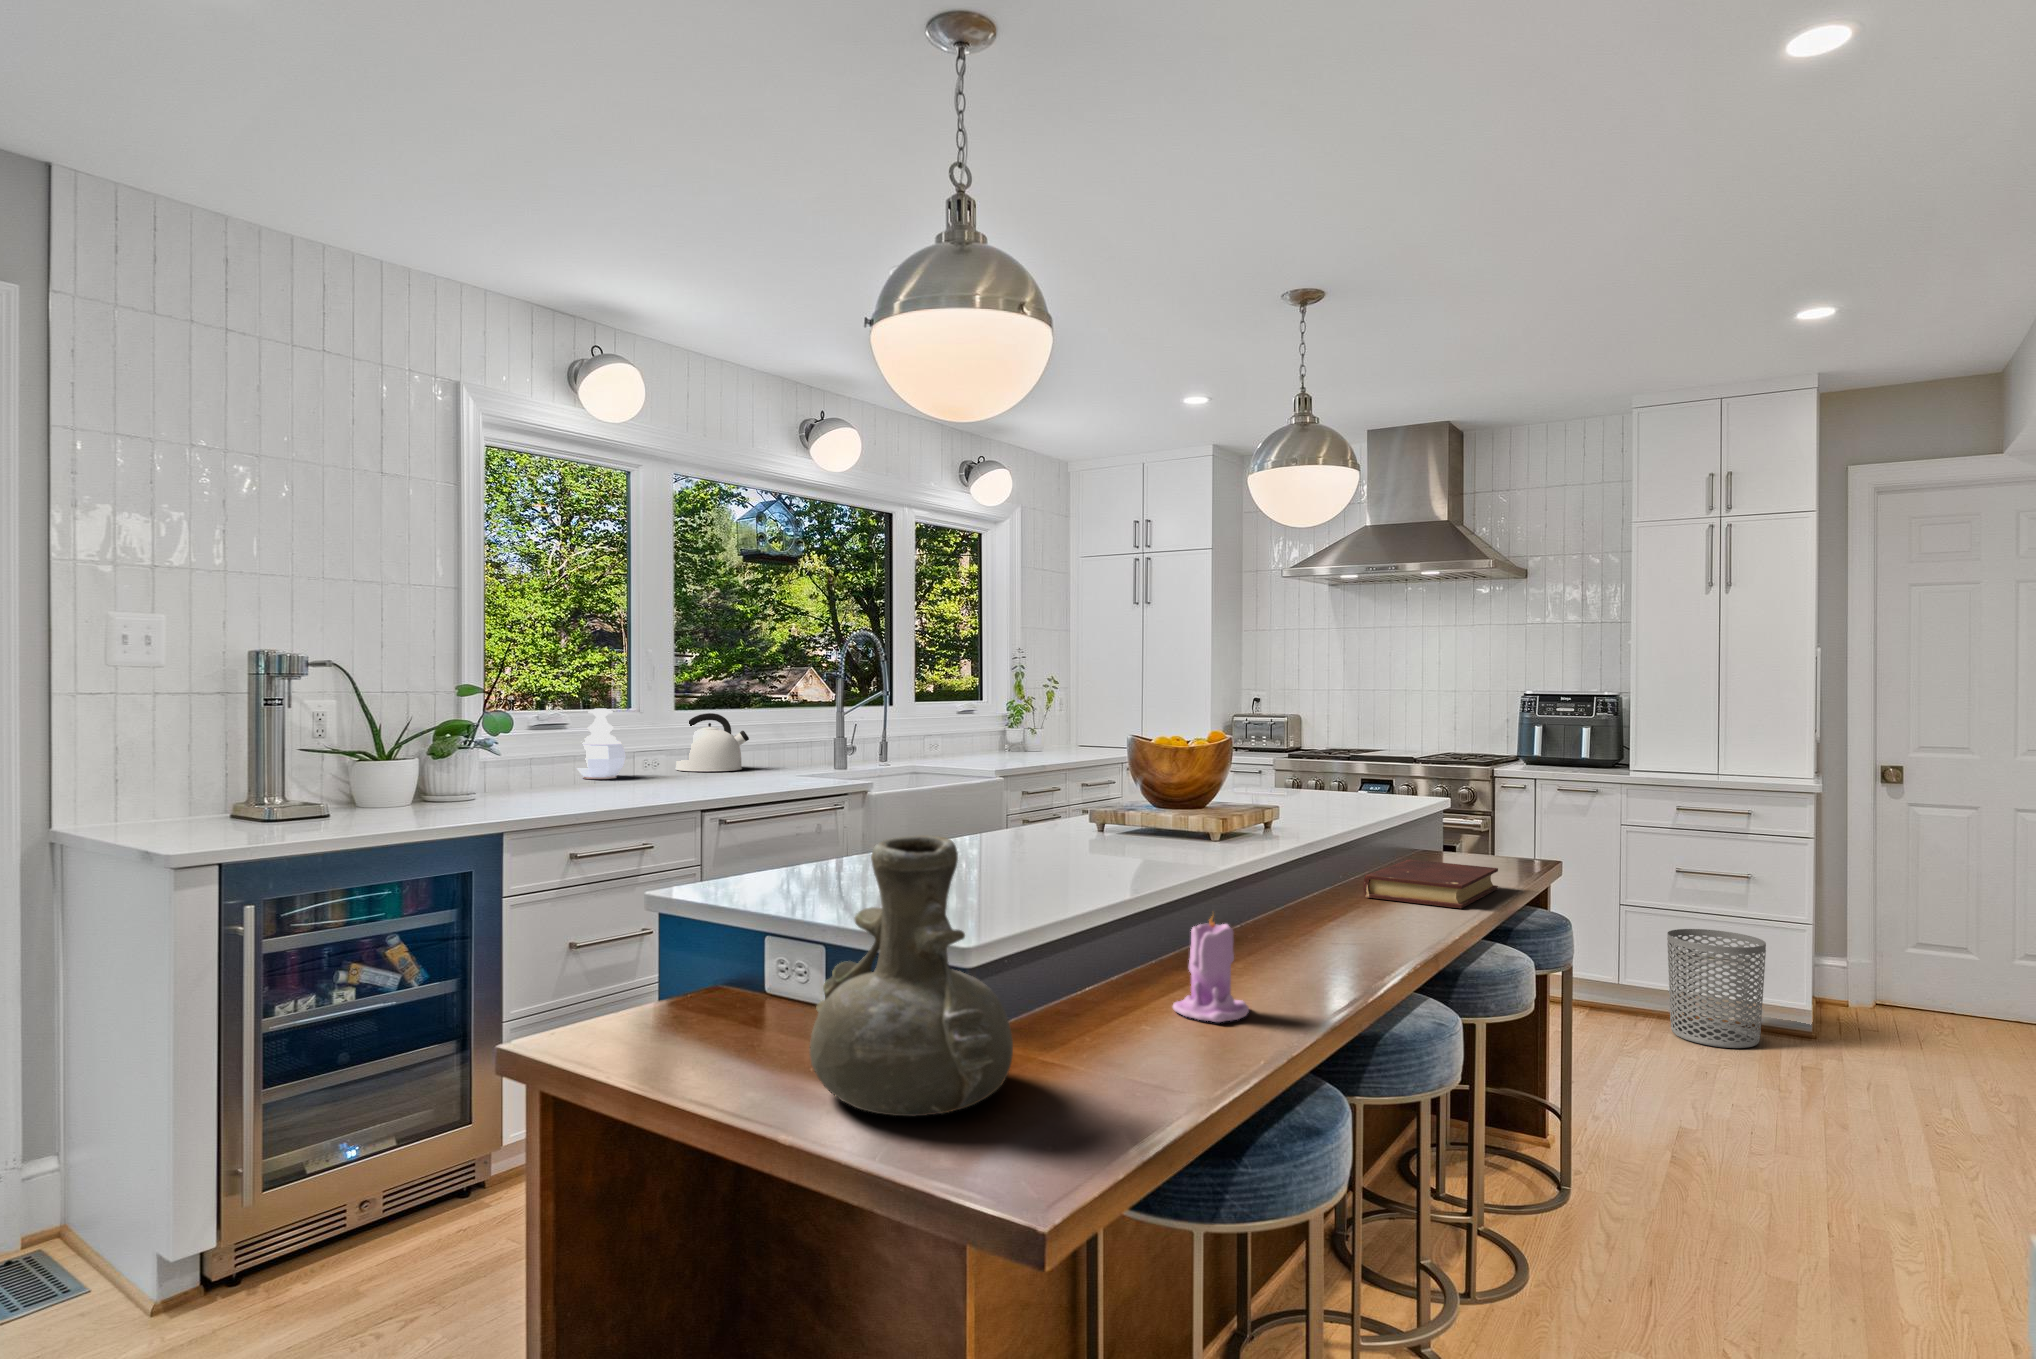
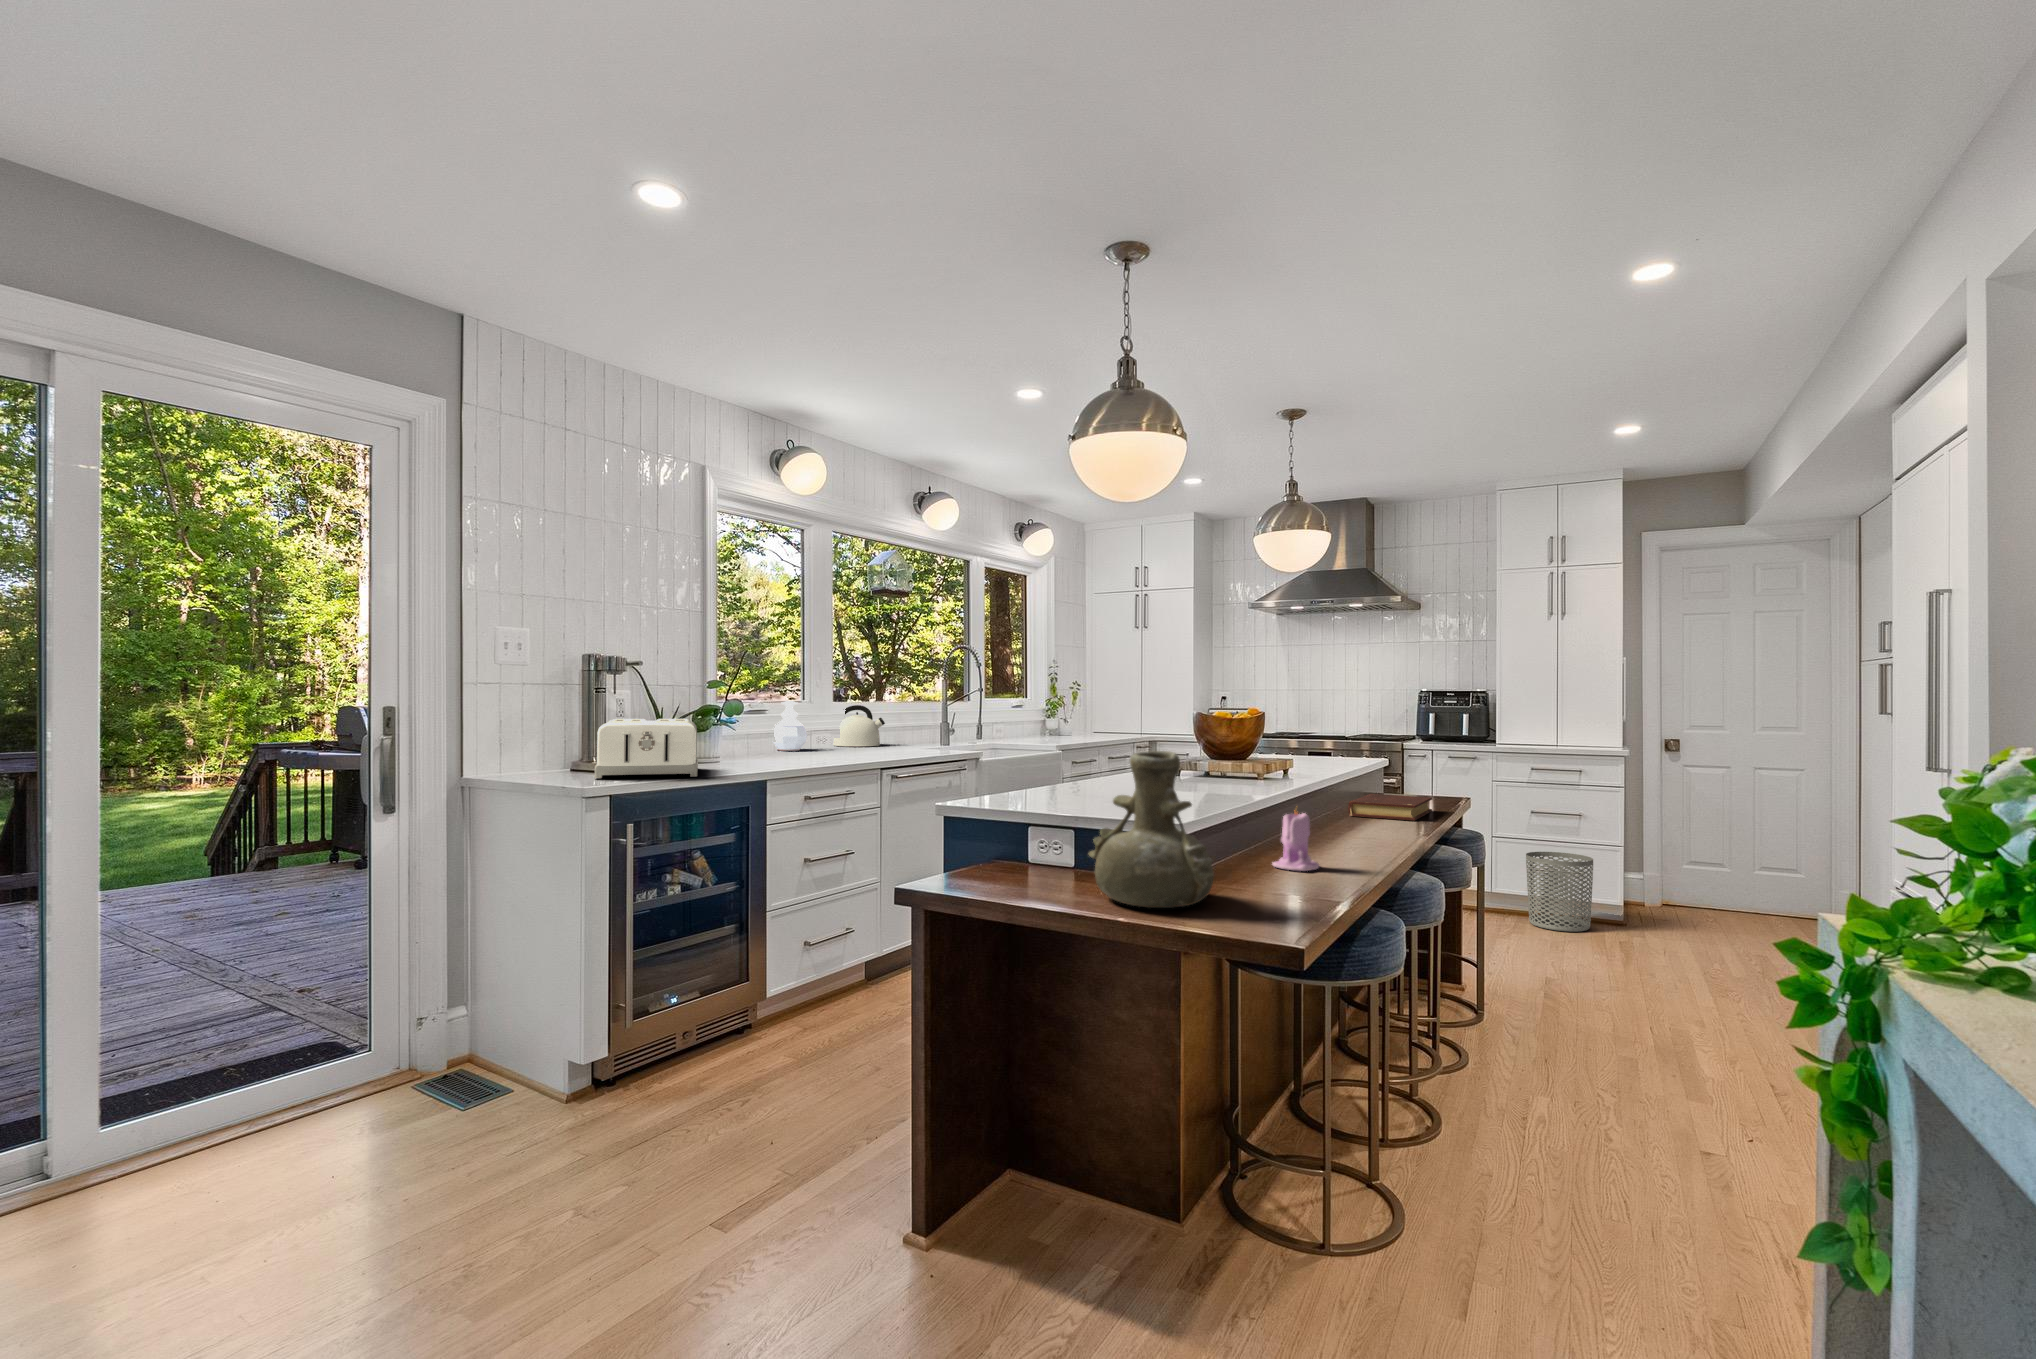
toaster: none [229,742,415,832] -> present [595,719,698,778]

